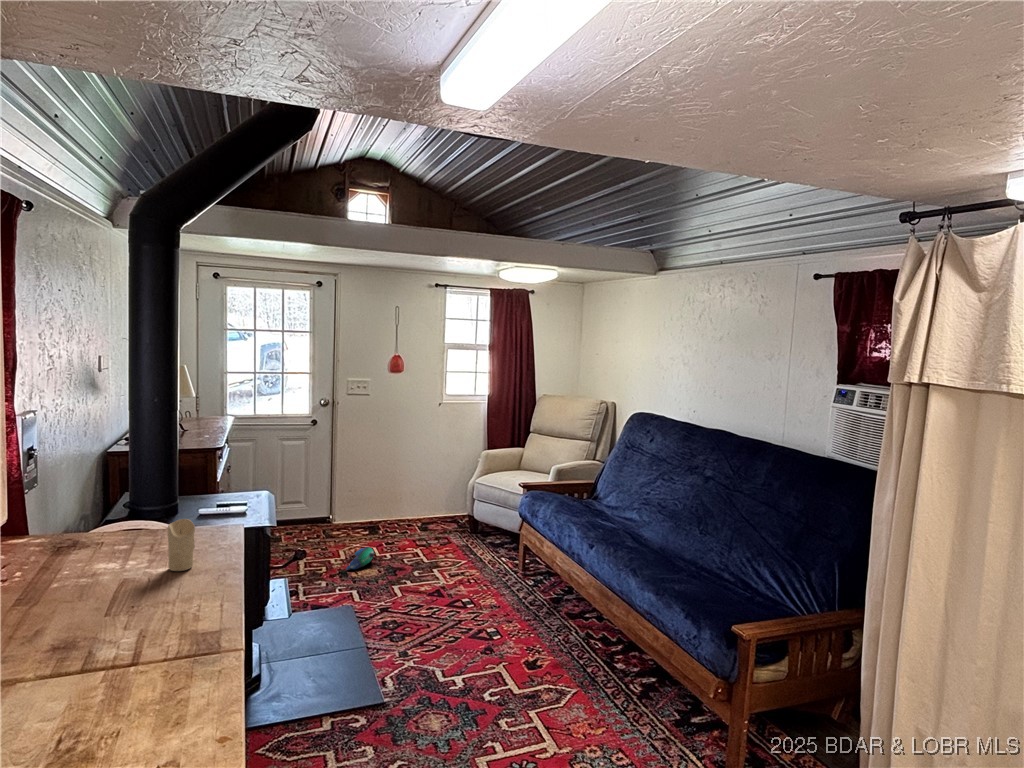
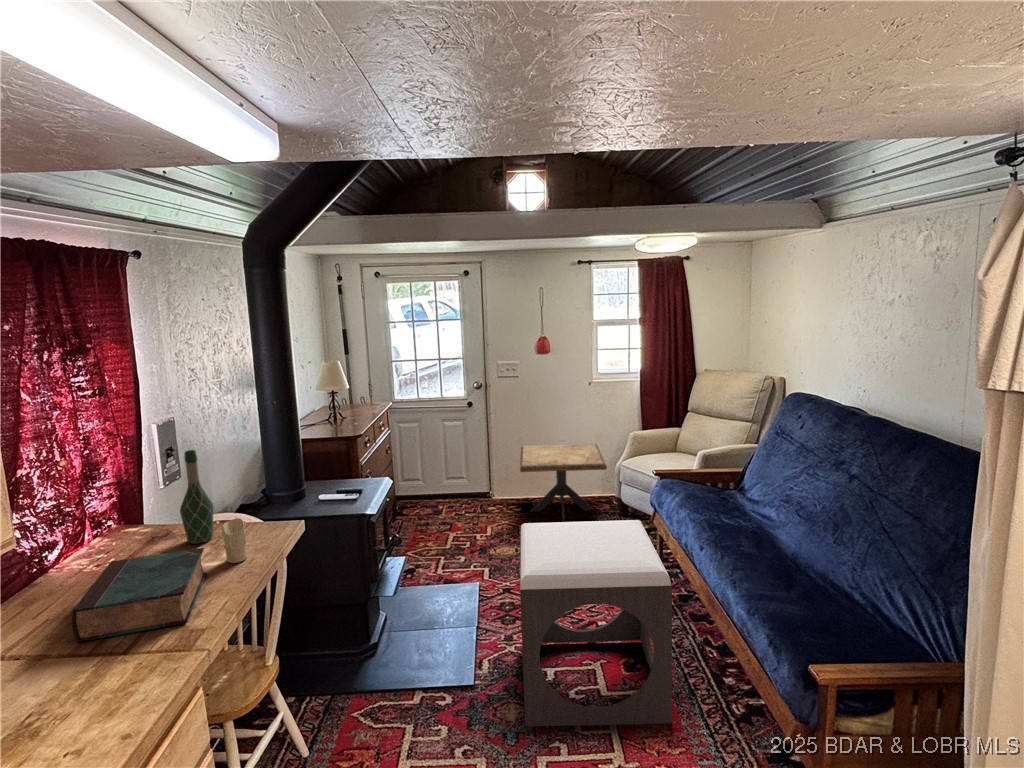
wine bottle: none [87,441,130,556] -> present [180,450,213,544]
side table: none [368,463,464,542] -> present [520,444,607,522]
footstool: none [423,524,594,733] -> present [520,520,672,726]
plush toy: present [346,547,374,570] -> none [486,526,515,548]
book: none [29,552,176,666] -> present [72,548,207,642]

